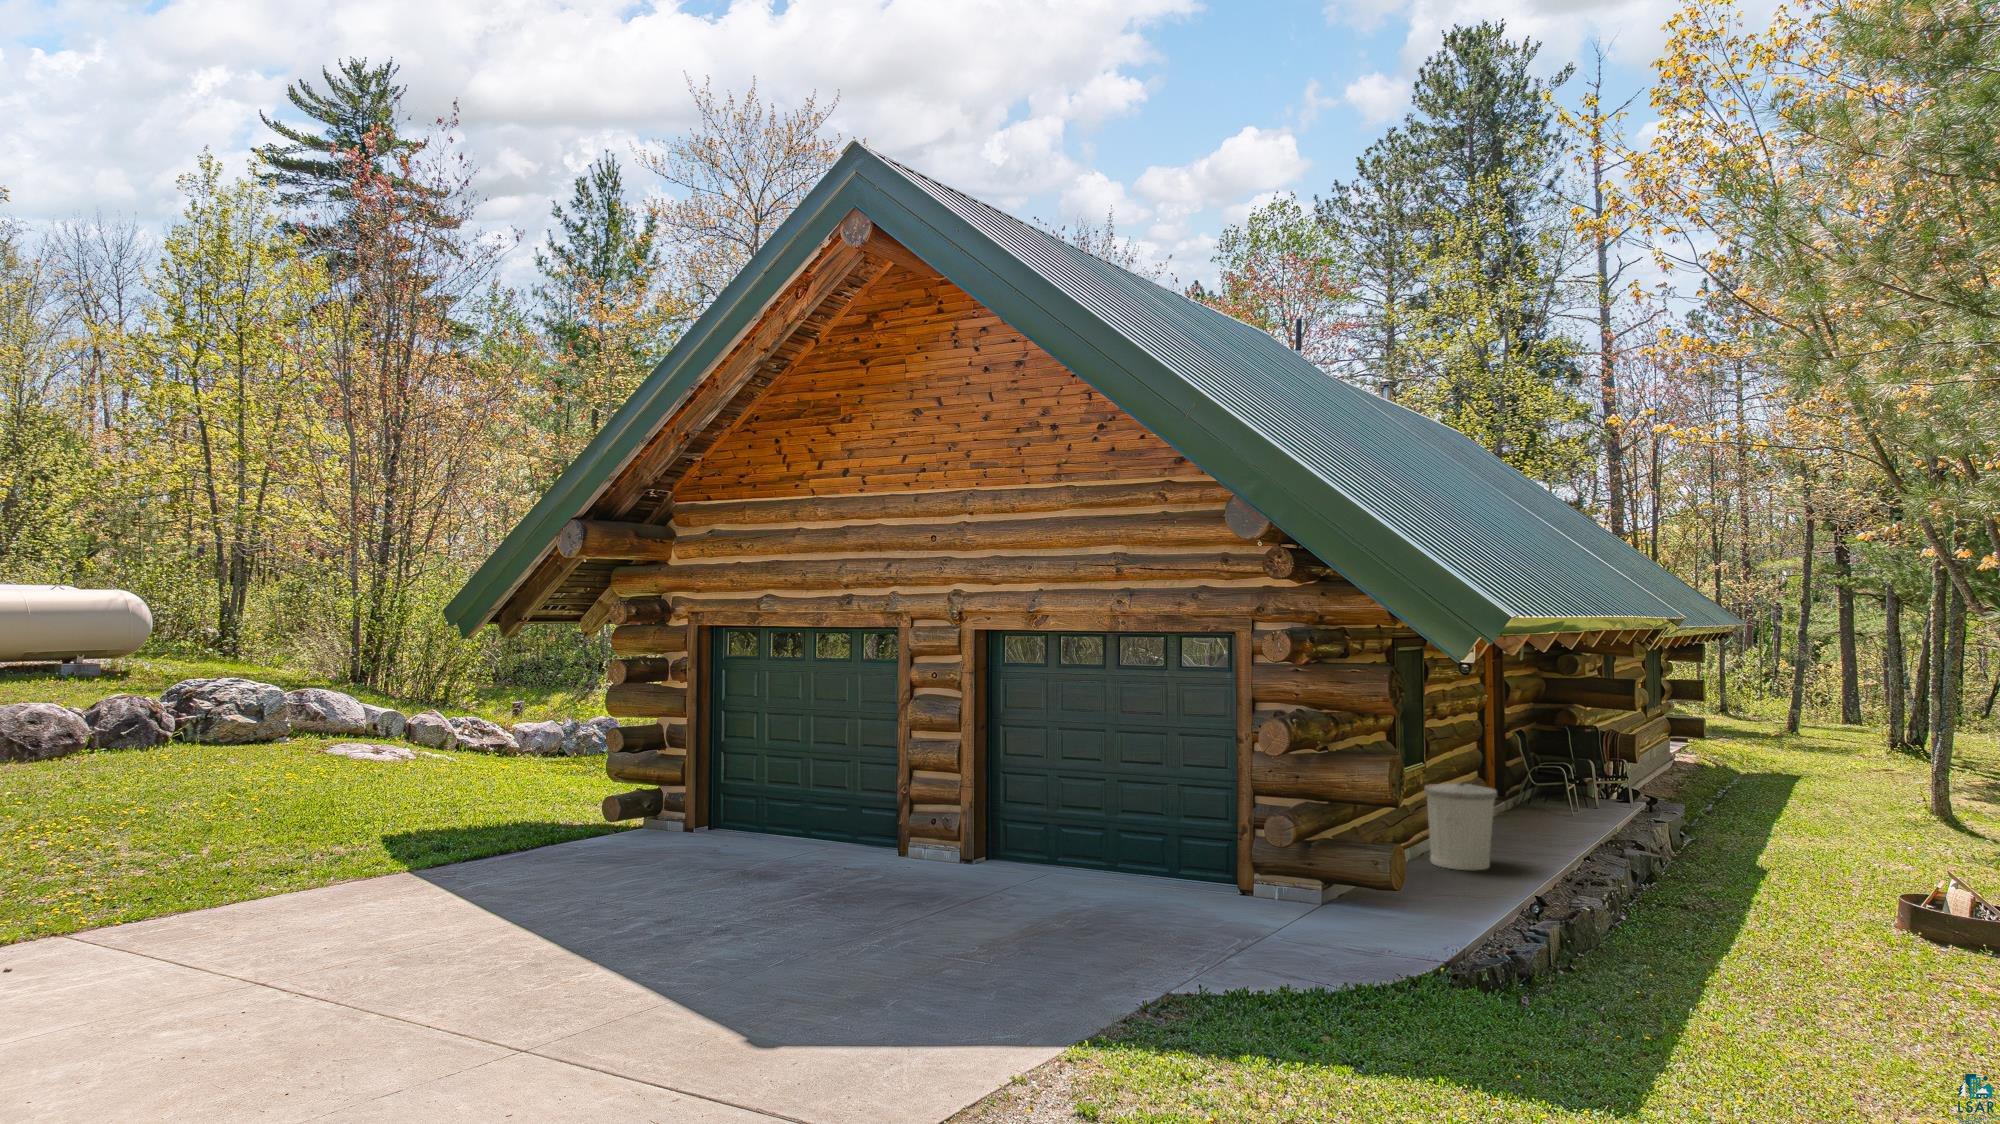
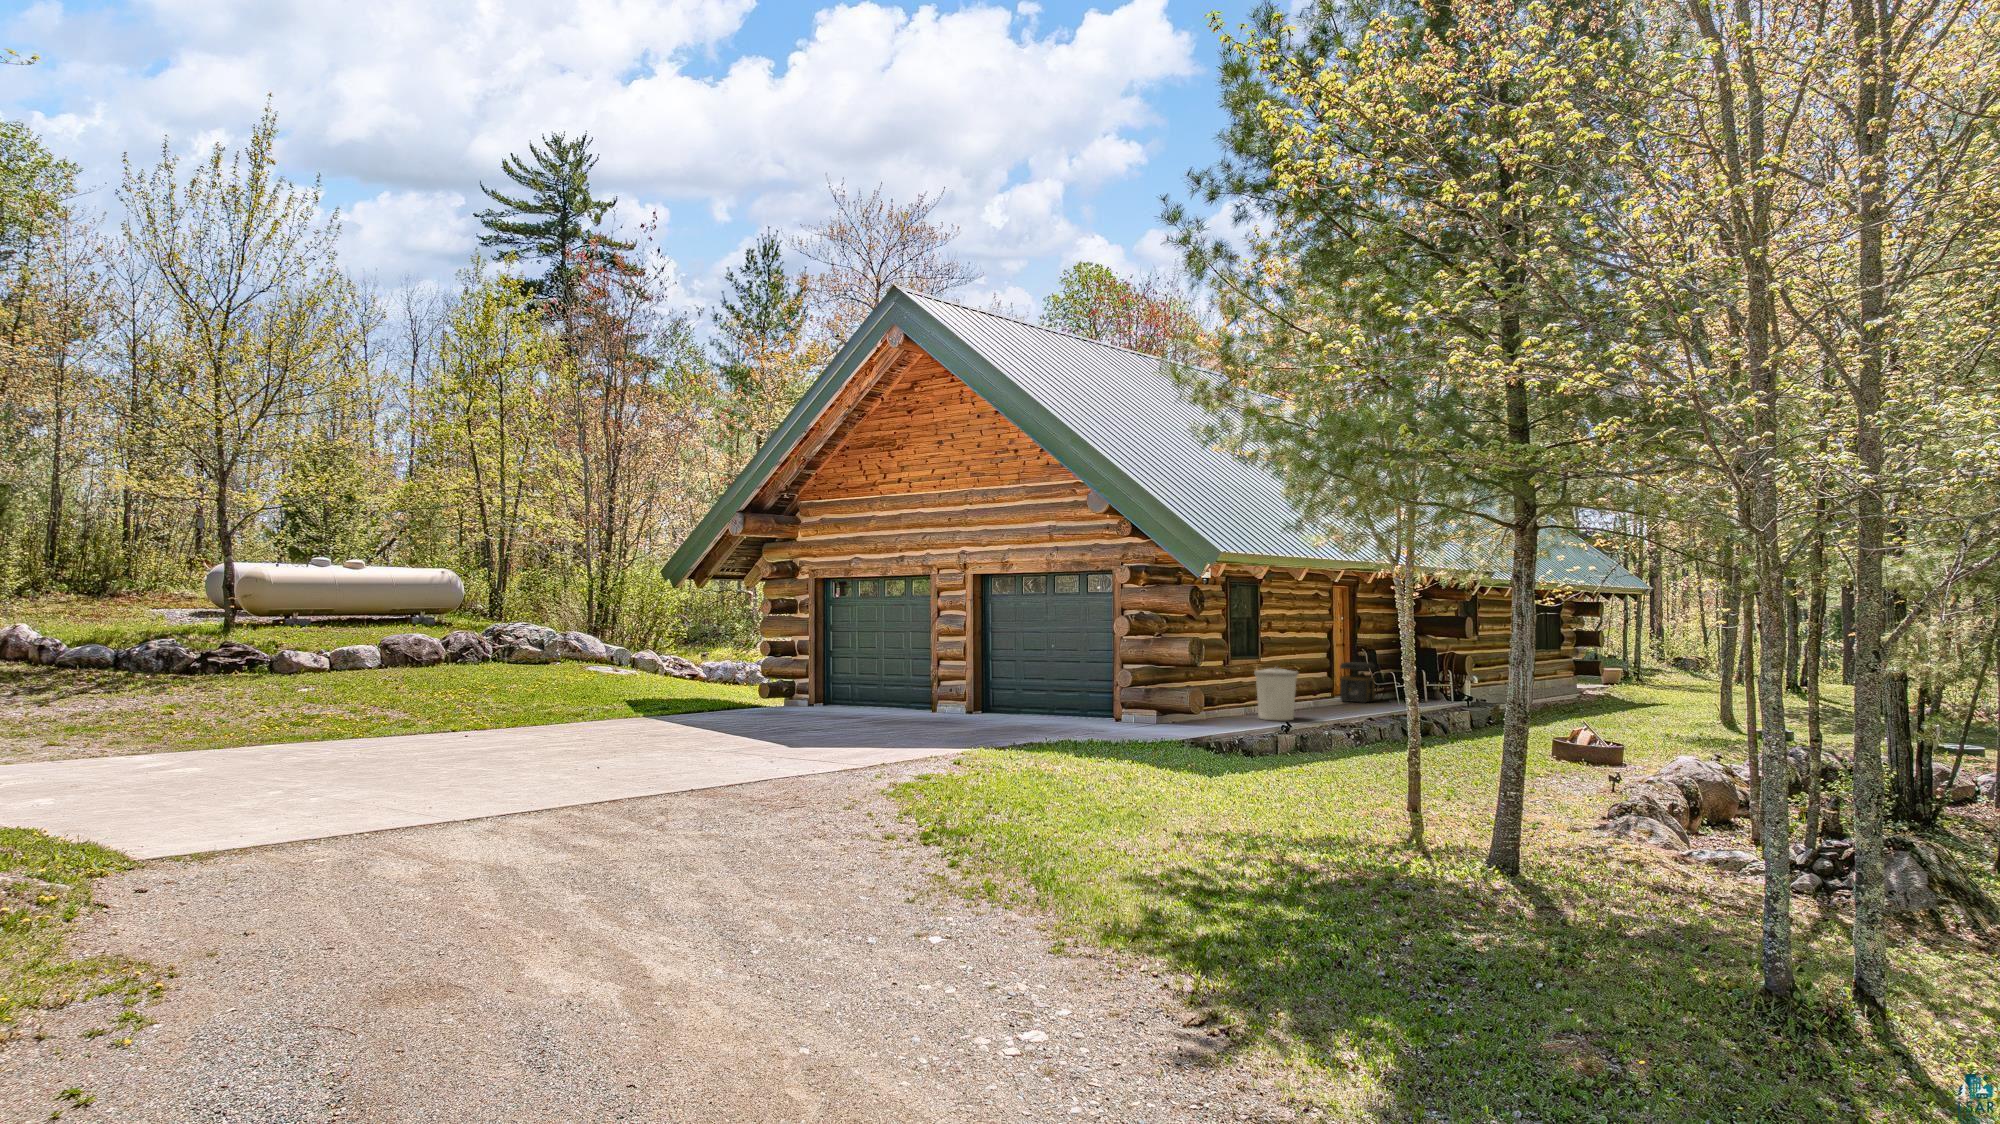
toolbox: none [1496,754,1546,818] -> present [1340,662,1375,703]

